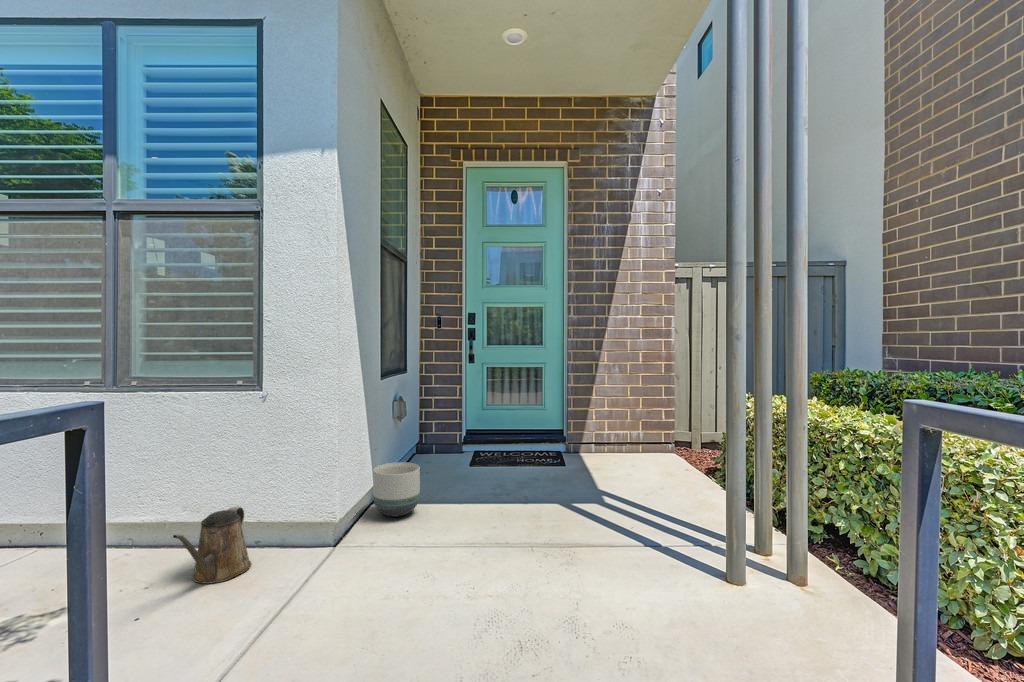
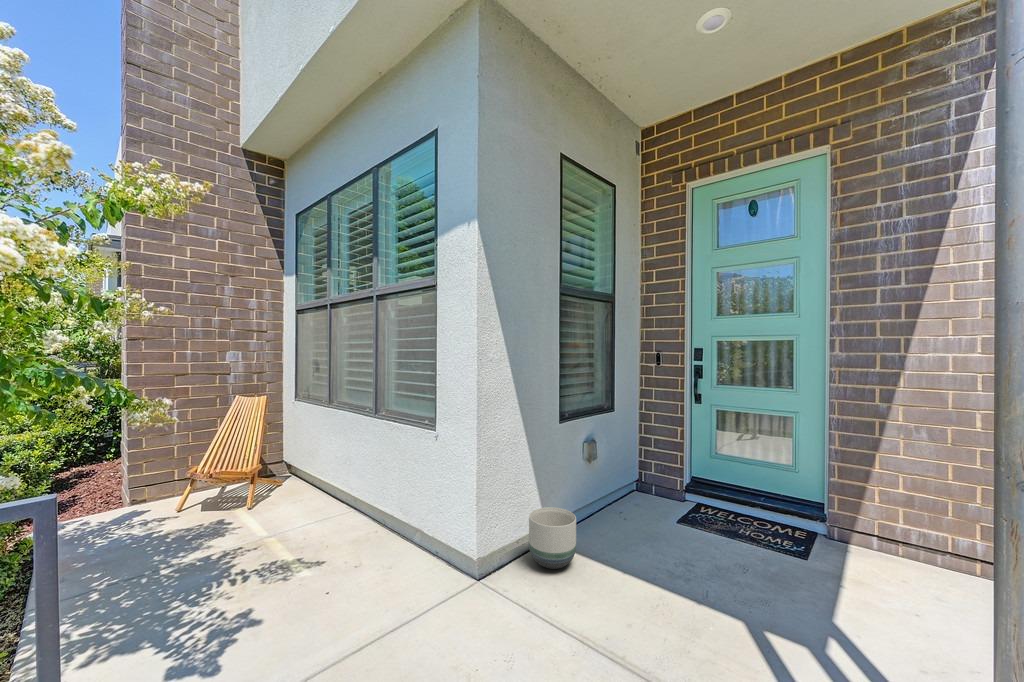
watering can: present [173,507,251,584] -> none [328,520,414,585]

